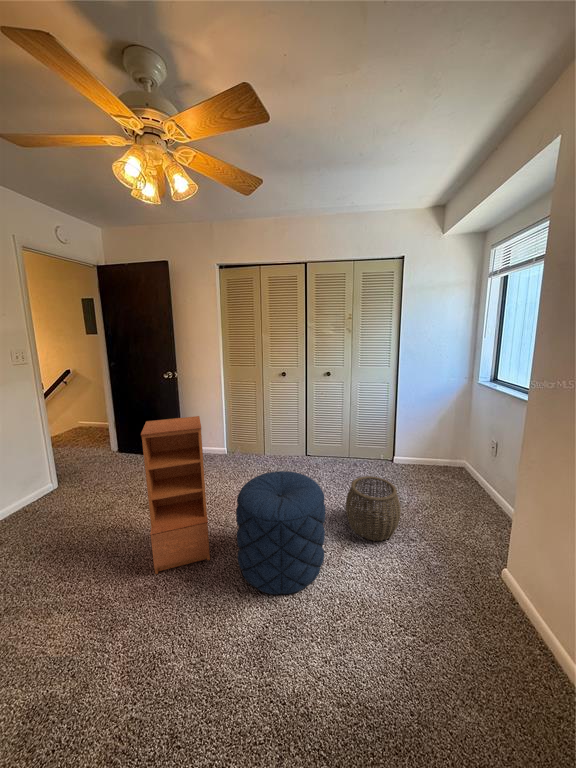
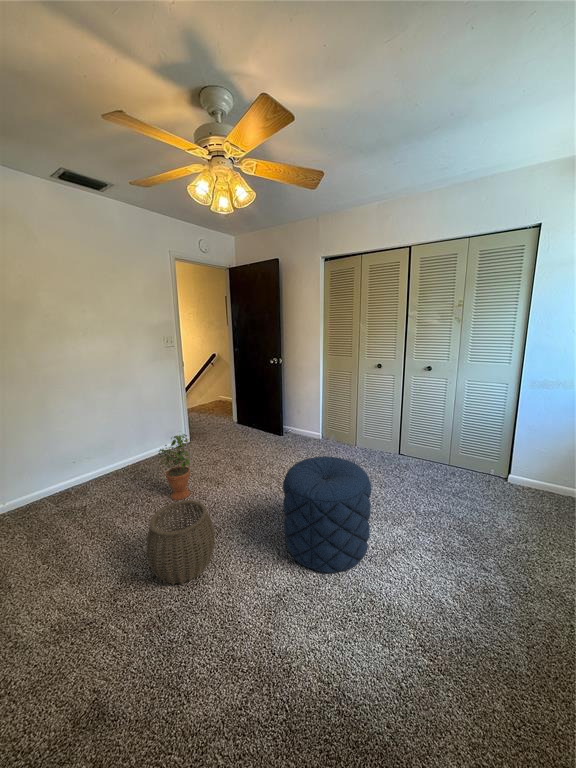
bookcase: present [141,416,210,574] -> none [216,395,274,522]
woven basket: present [345,476,401,541] -> present [146,500,215,584]
potted plant: none [34,477,89,574] -> present [158,434,190,500]

